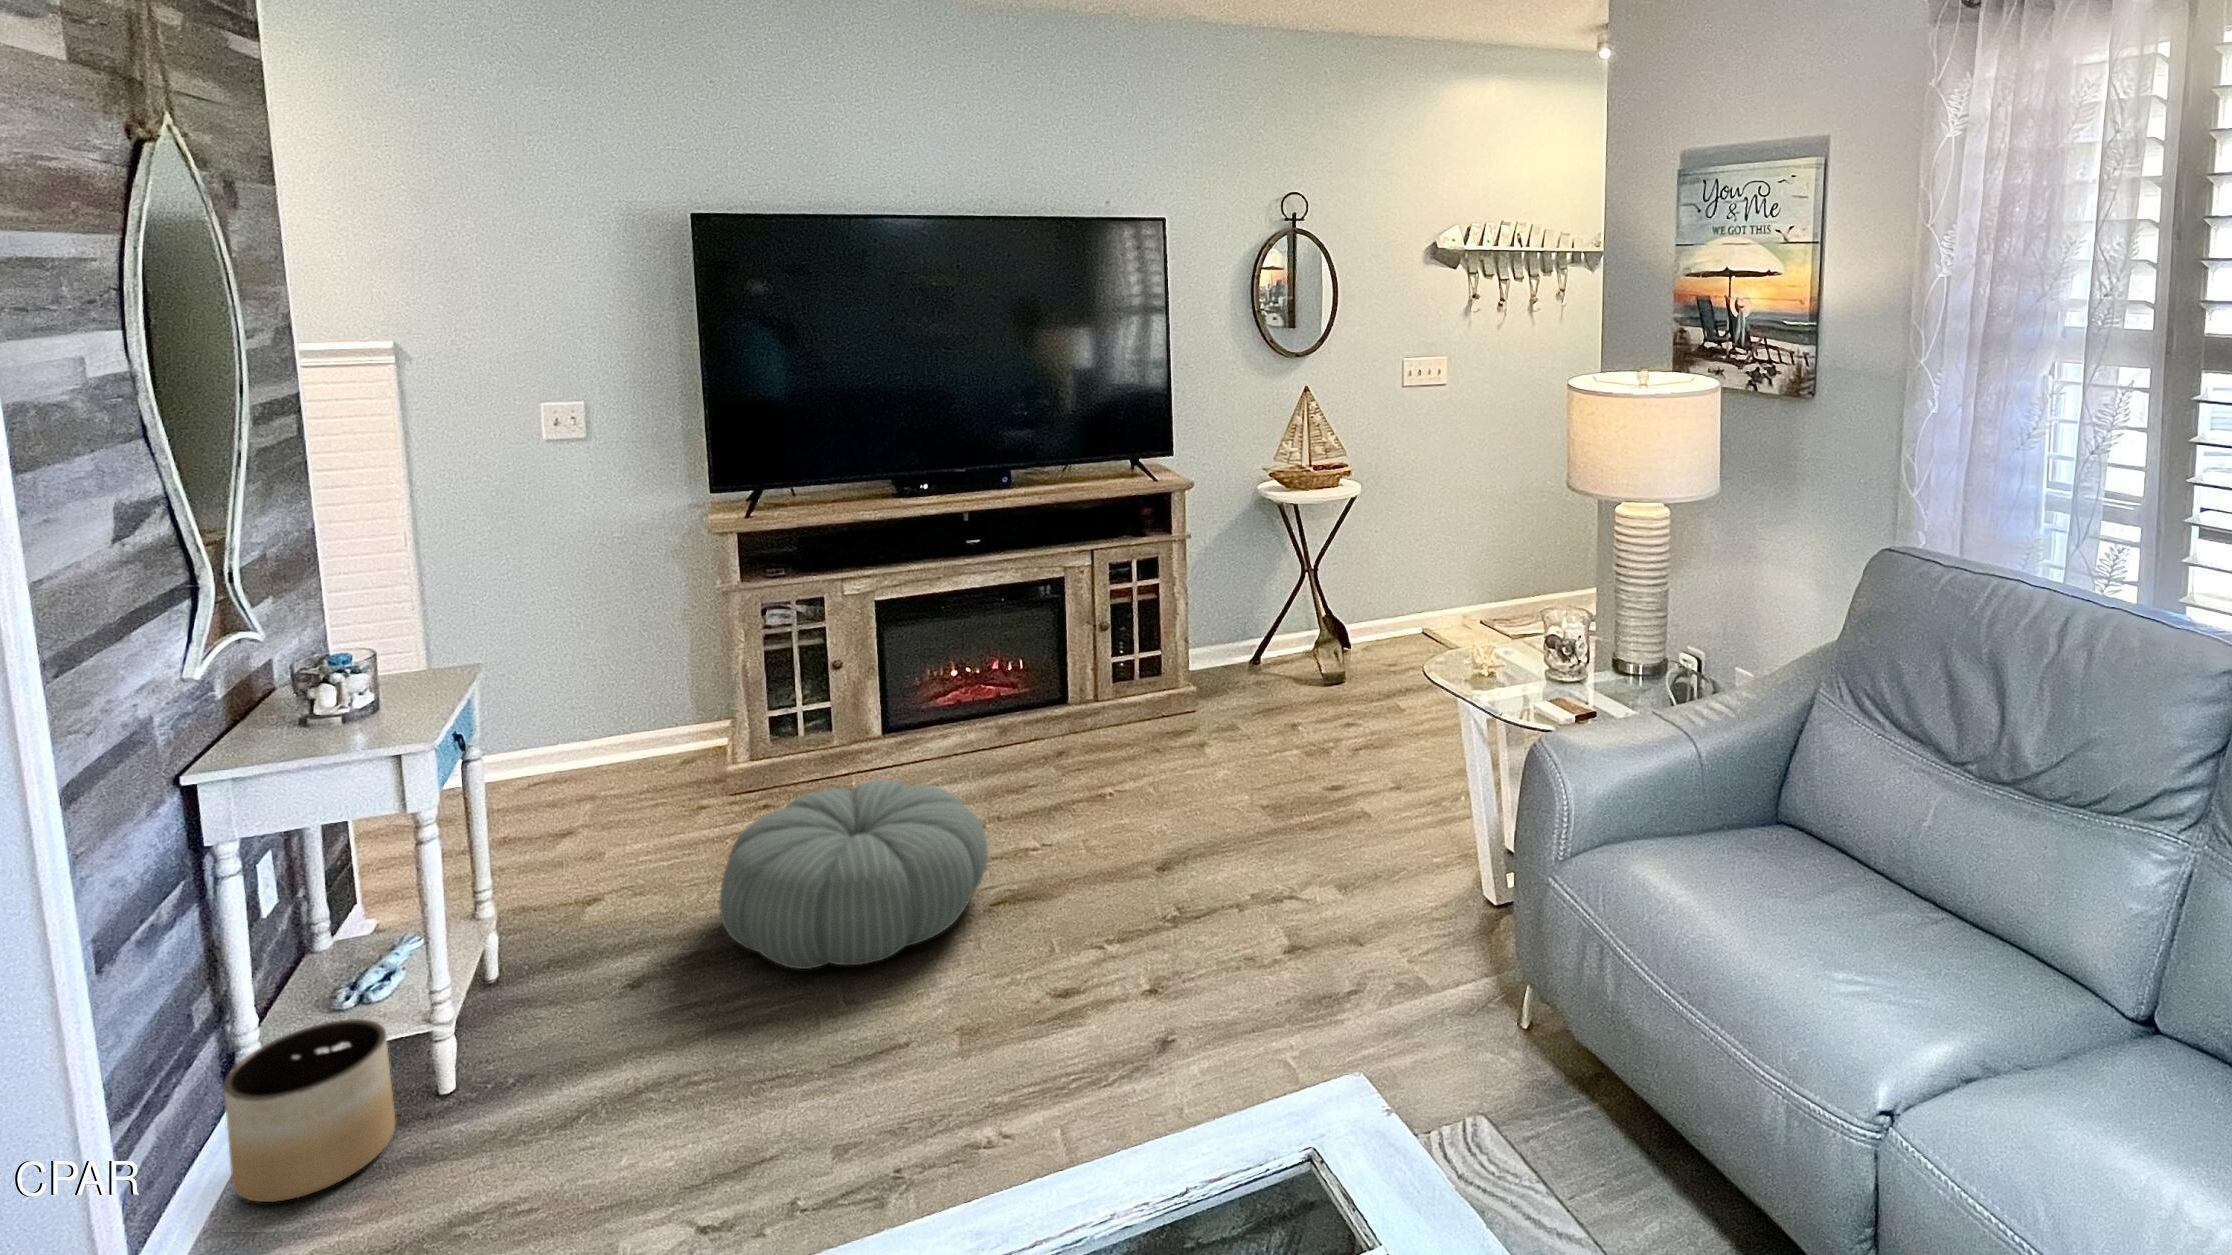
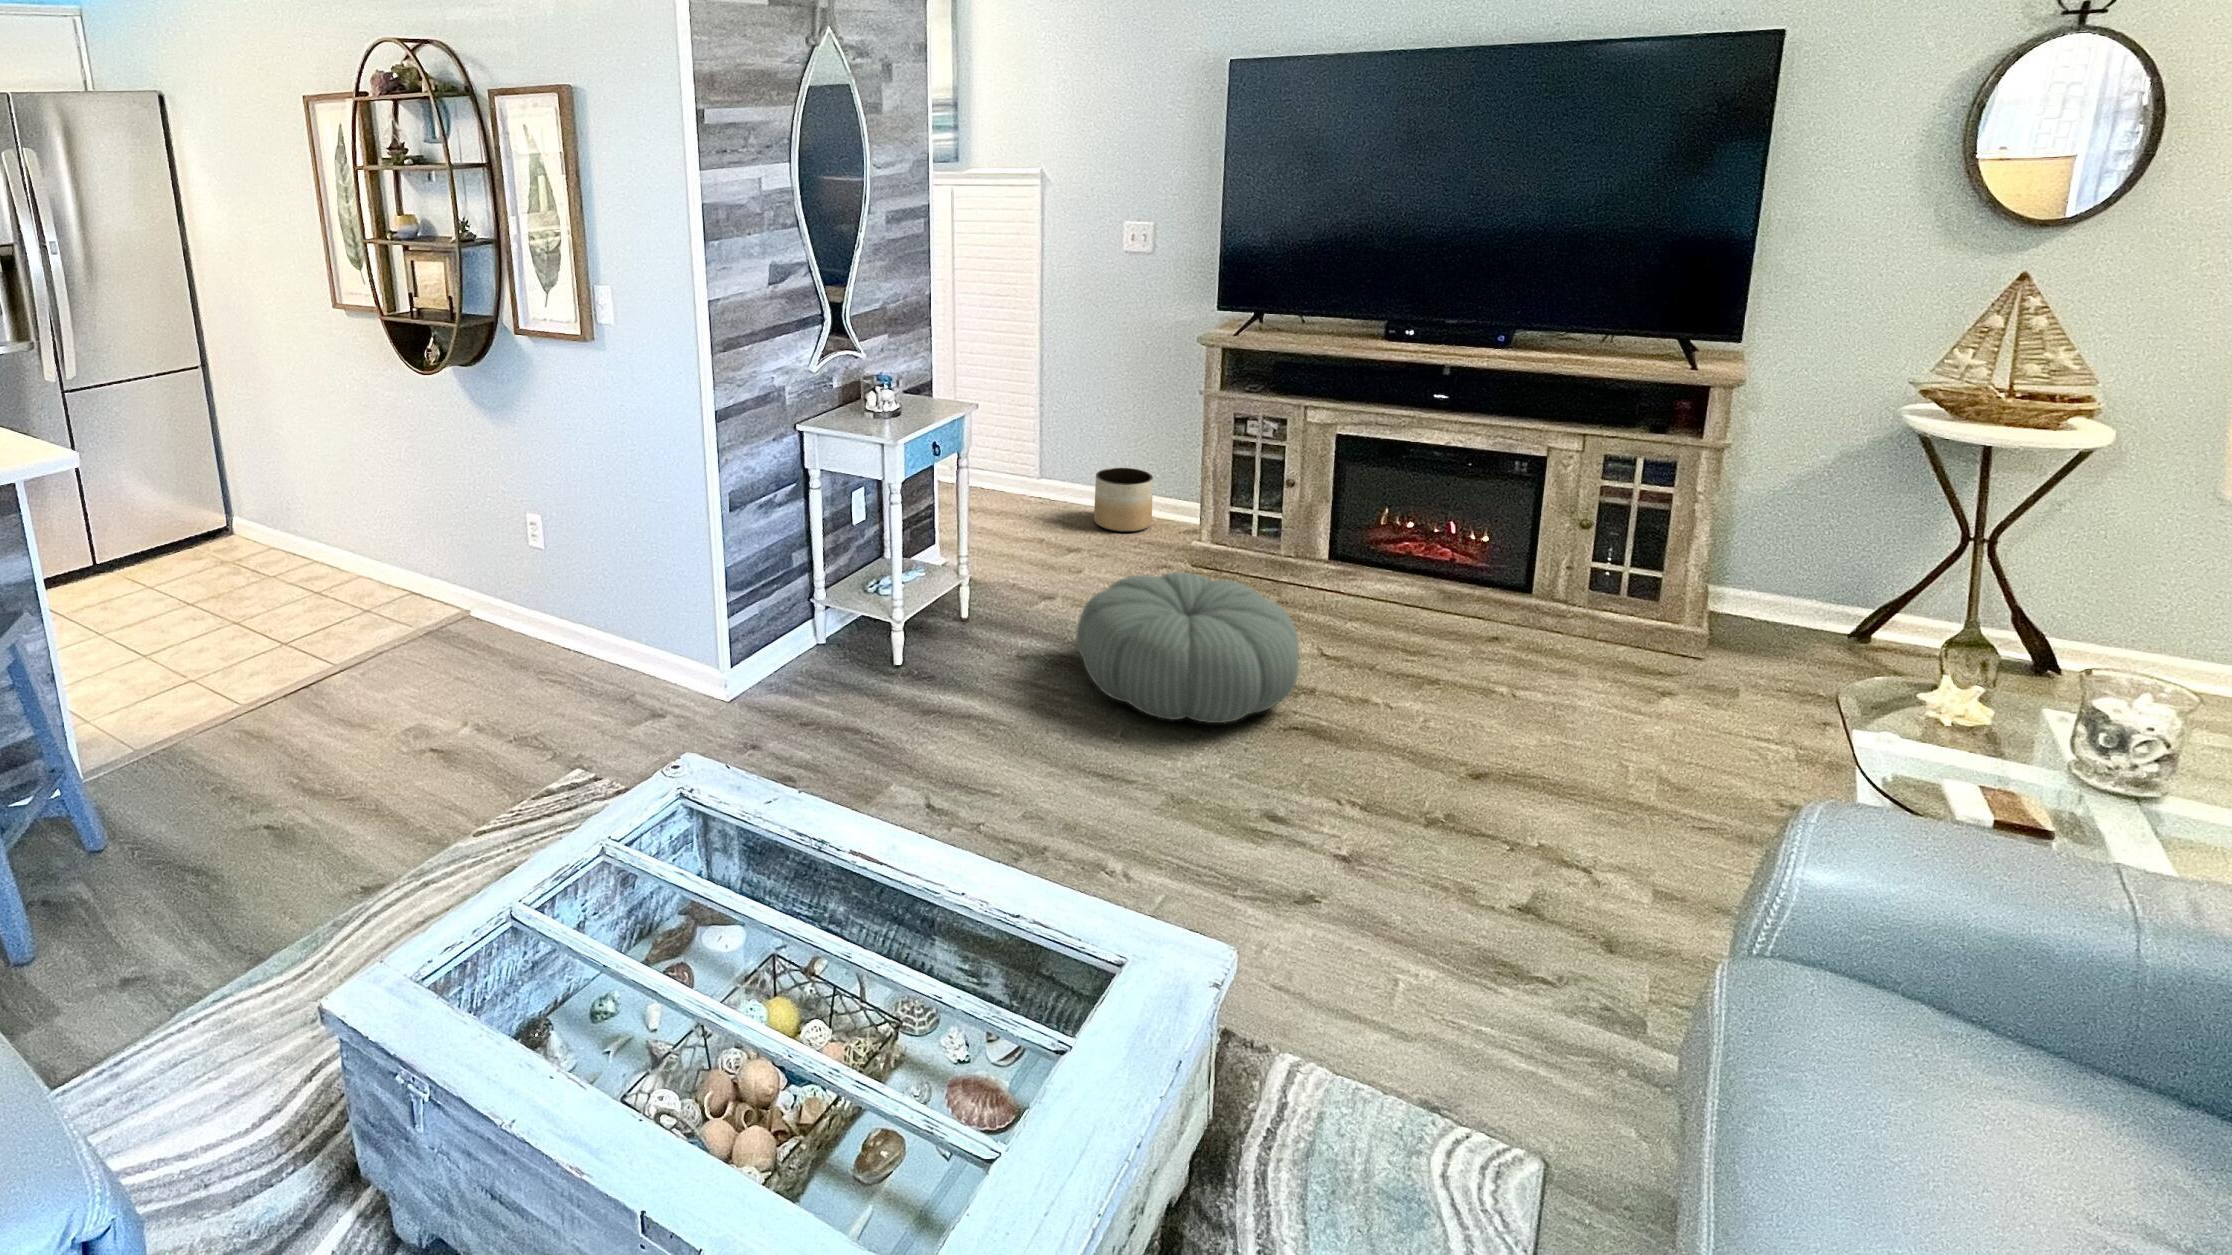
planter: present [224,1019,395,1202] -> present [1094,468,1153,532]

